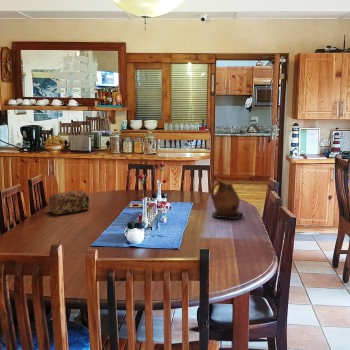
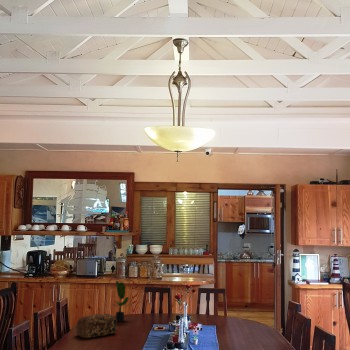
potted plant: none [88,157,111,197] -> present [116,281,129,322]
ceramic pitcher: present [210,179,242,219] -> none [239,301,269,343]

